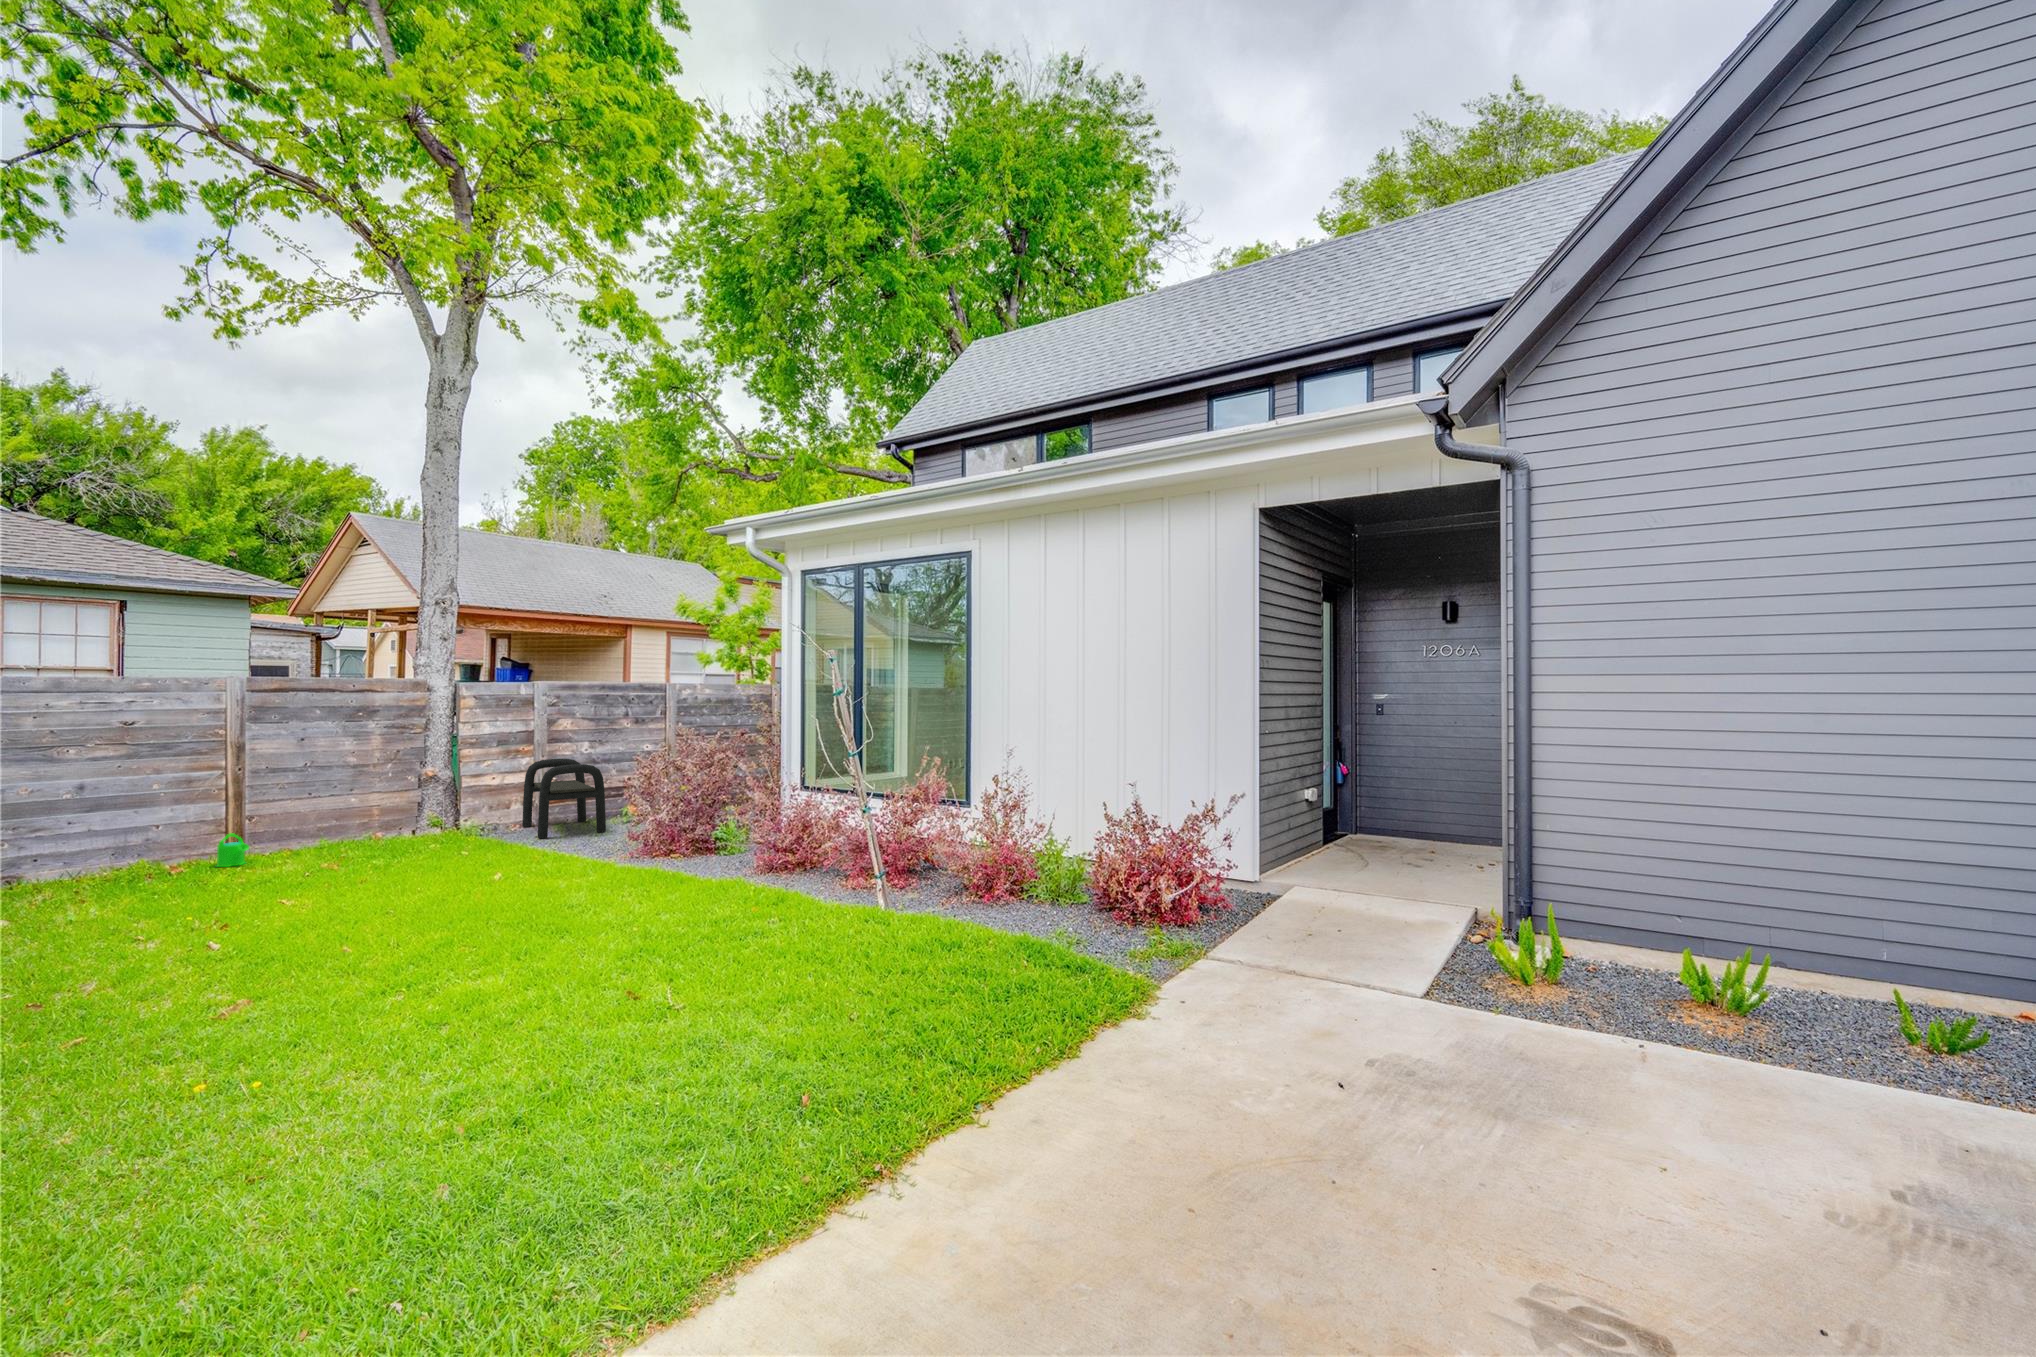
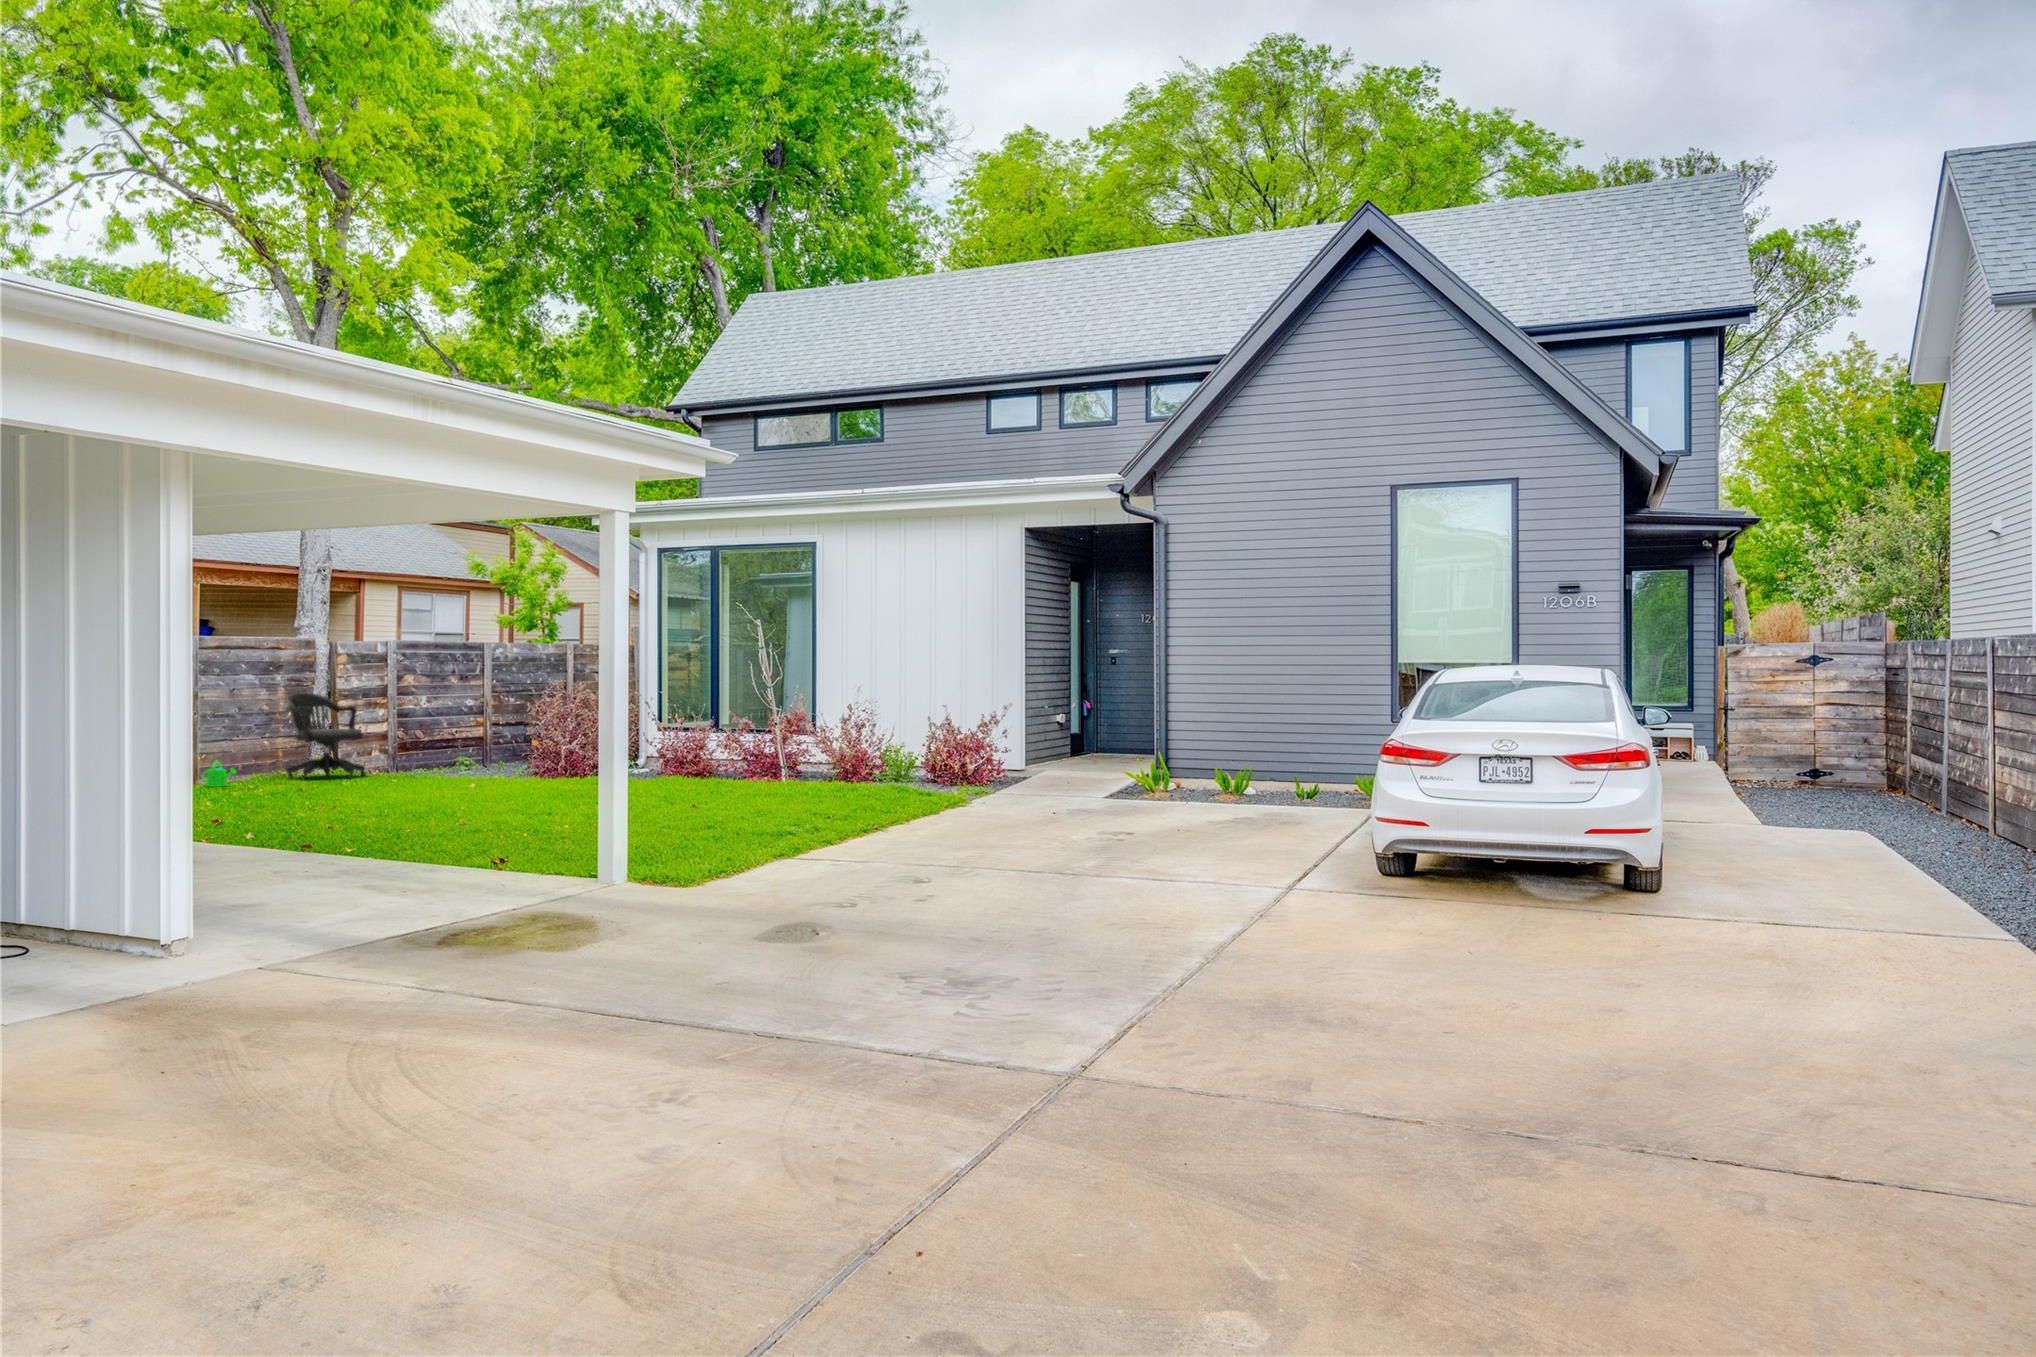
chair: none [367,742,470,850] -> present [287,693,366,780]
bench: present [522,759,606,838] -> none [384,711,476,774]

